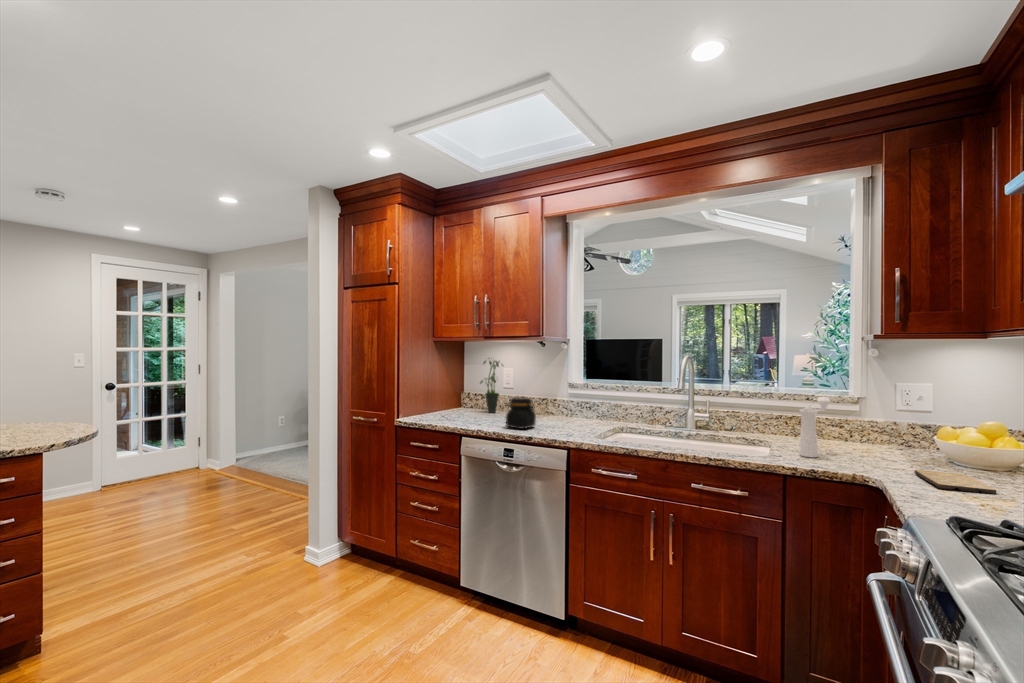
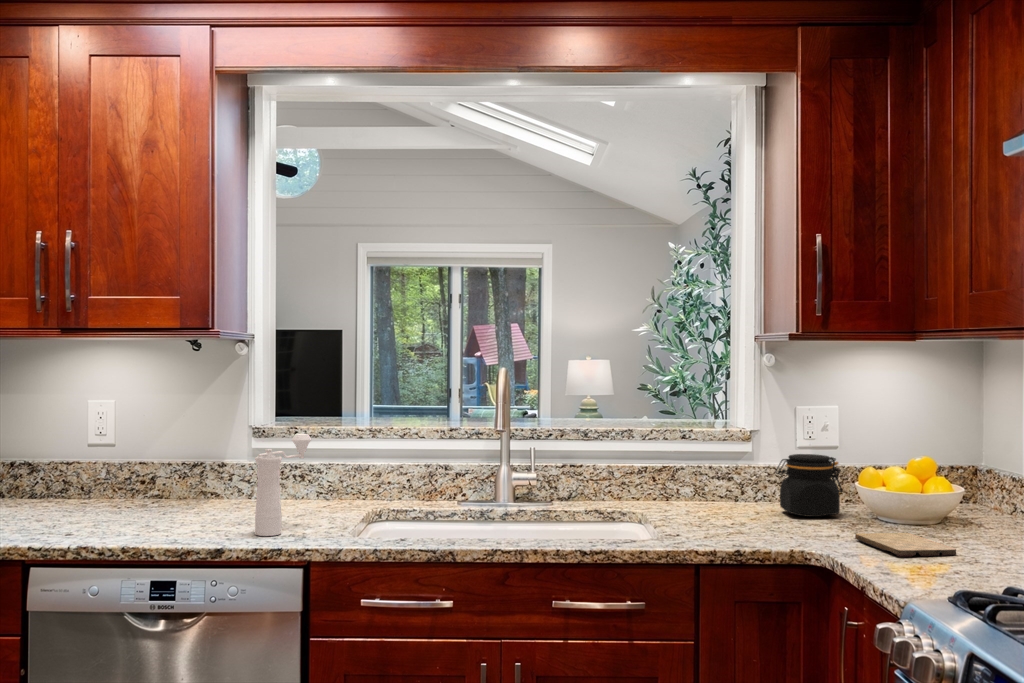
potted plant: present [480,361,503,413] -> none [34,375,98,505]
jar: present [506,397,536,429] -> present [775,454,843,517]
pepper mill: present [800,397,830,457] -> present [255,434,311,536]

